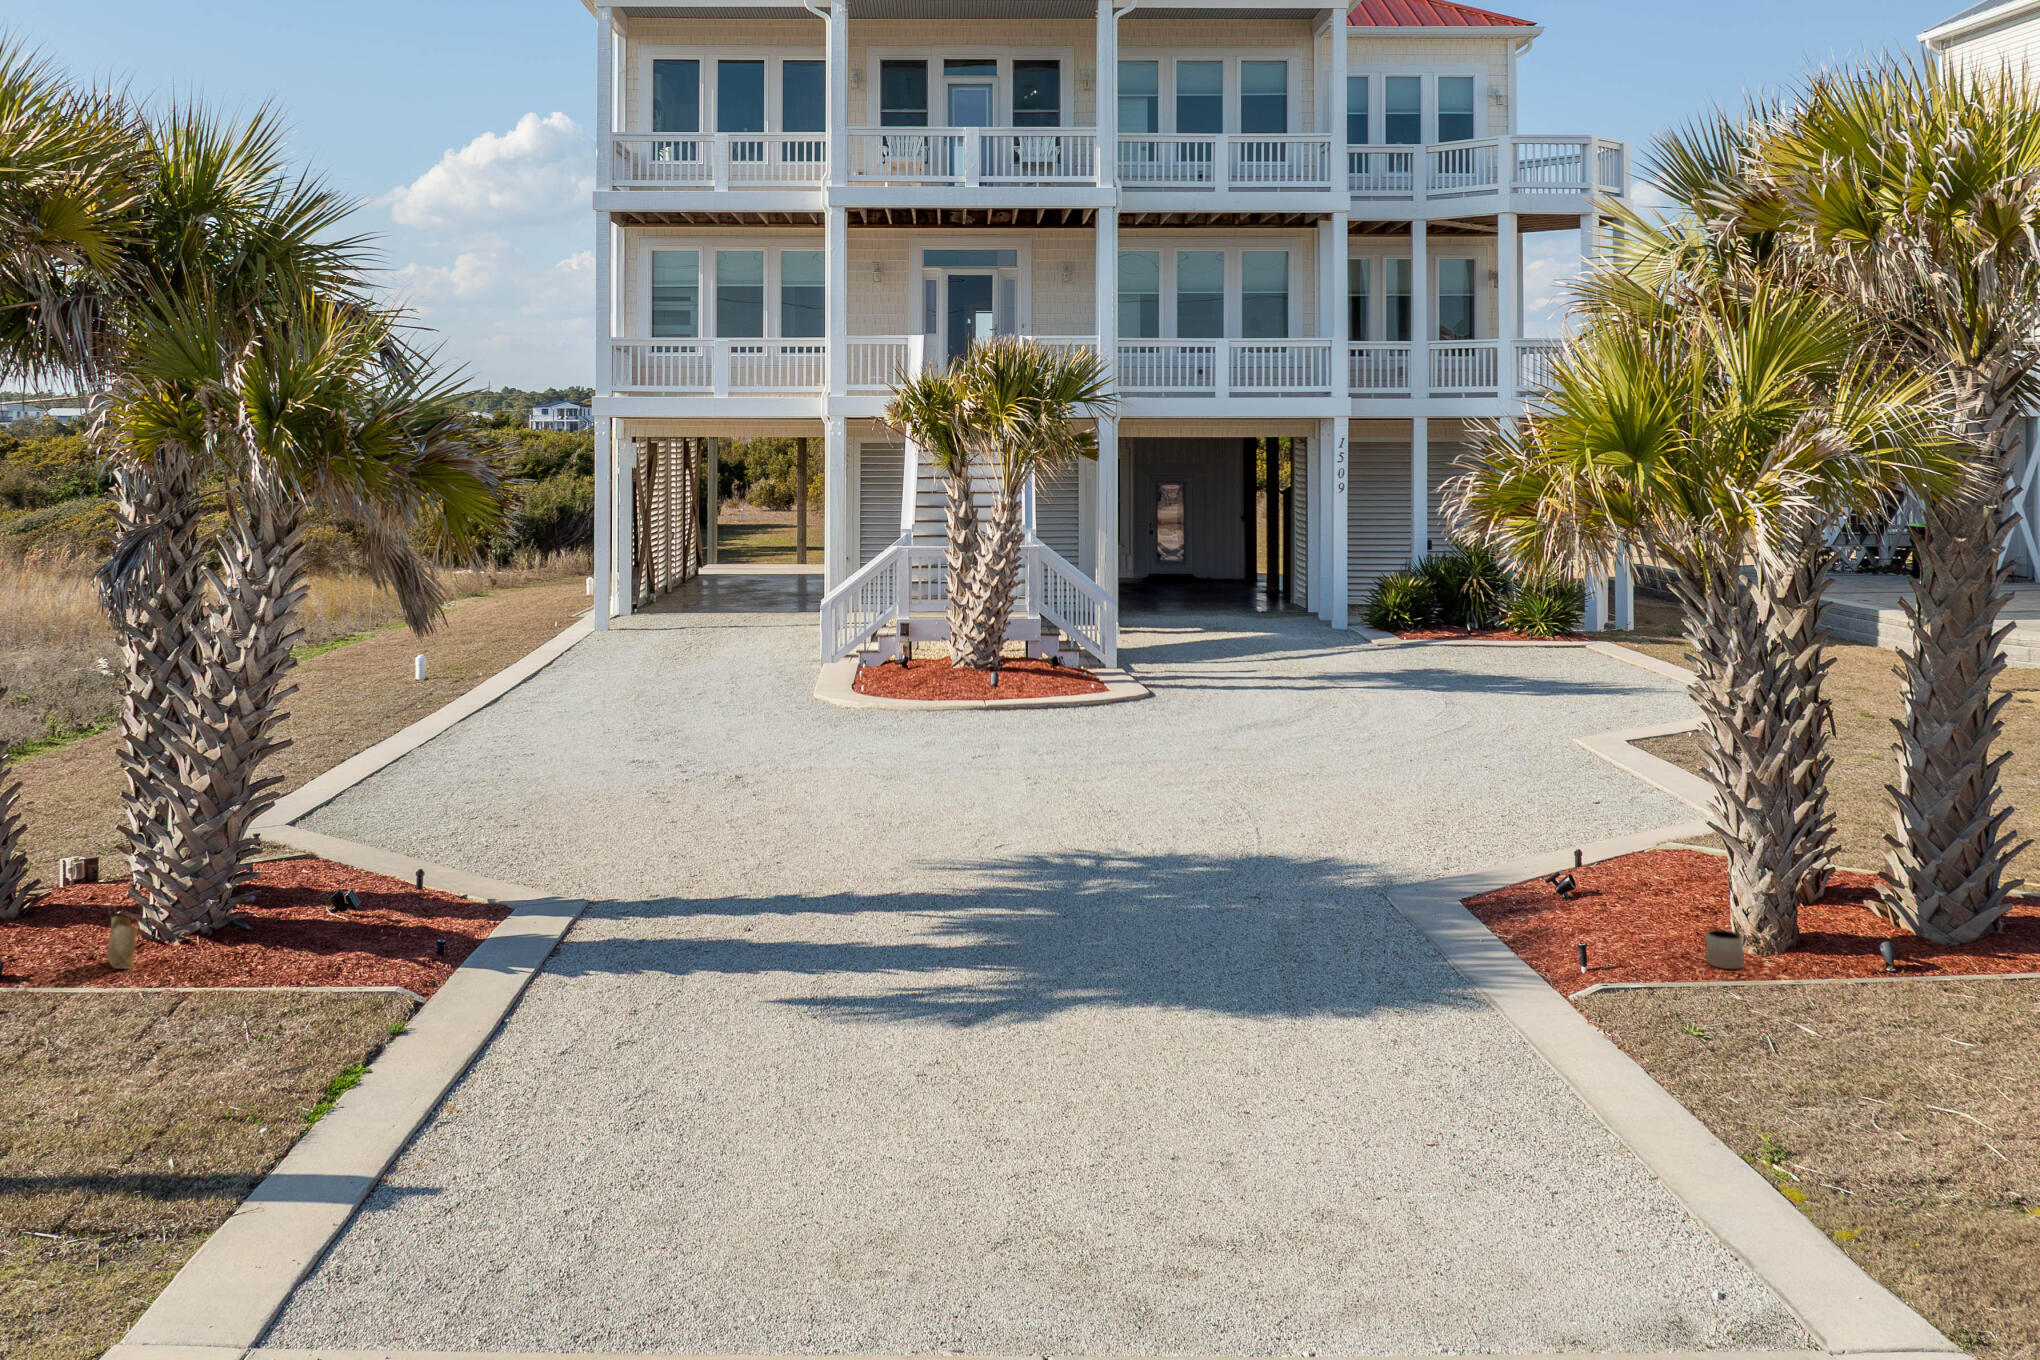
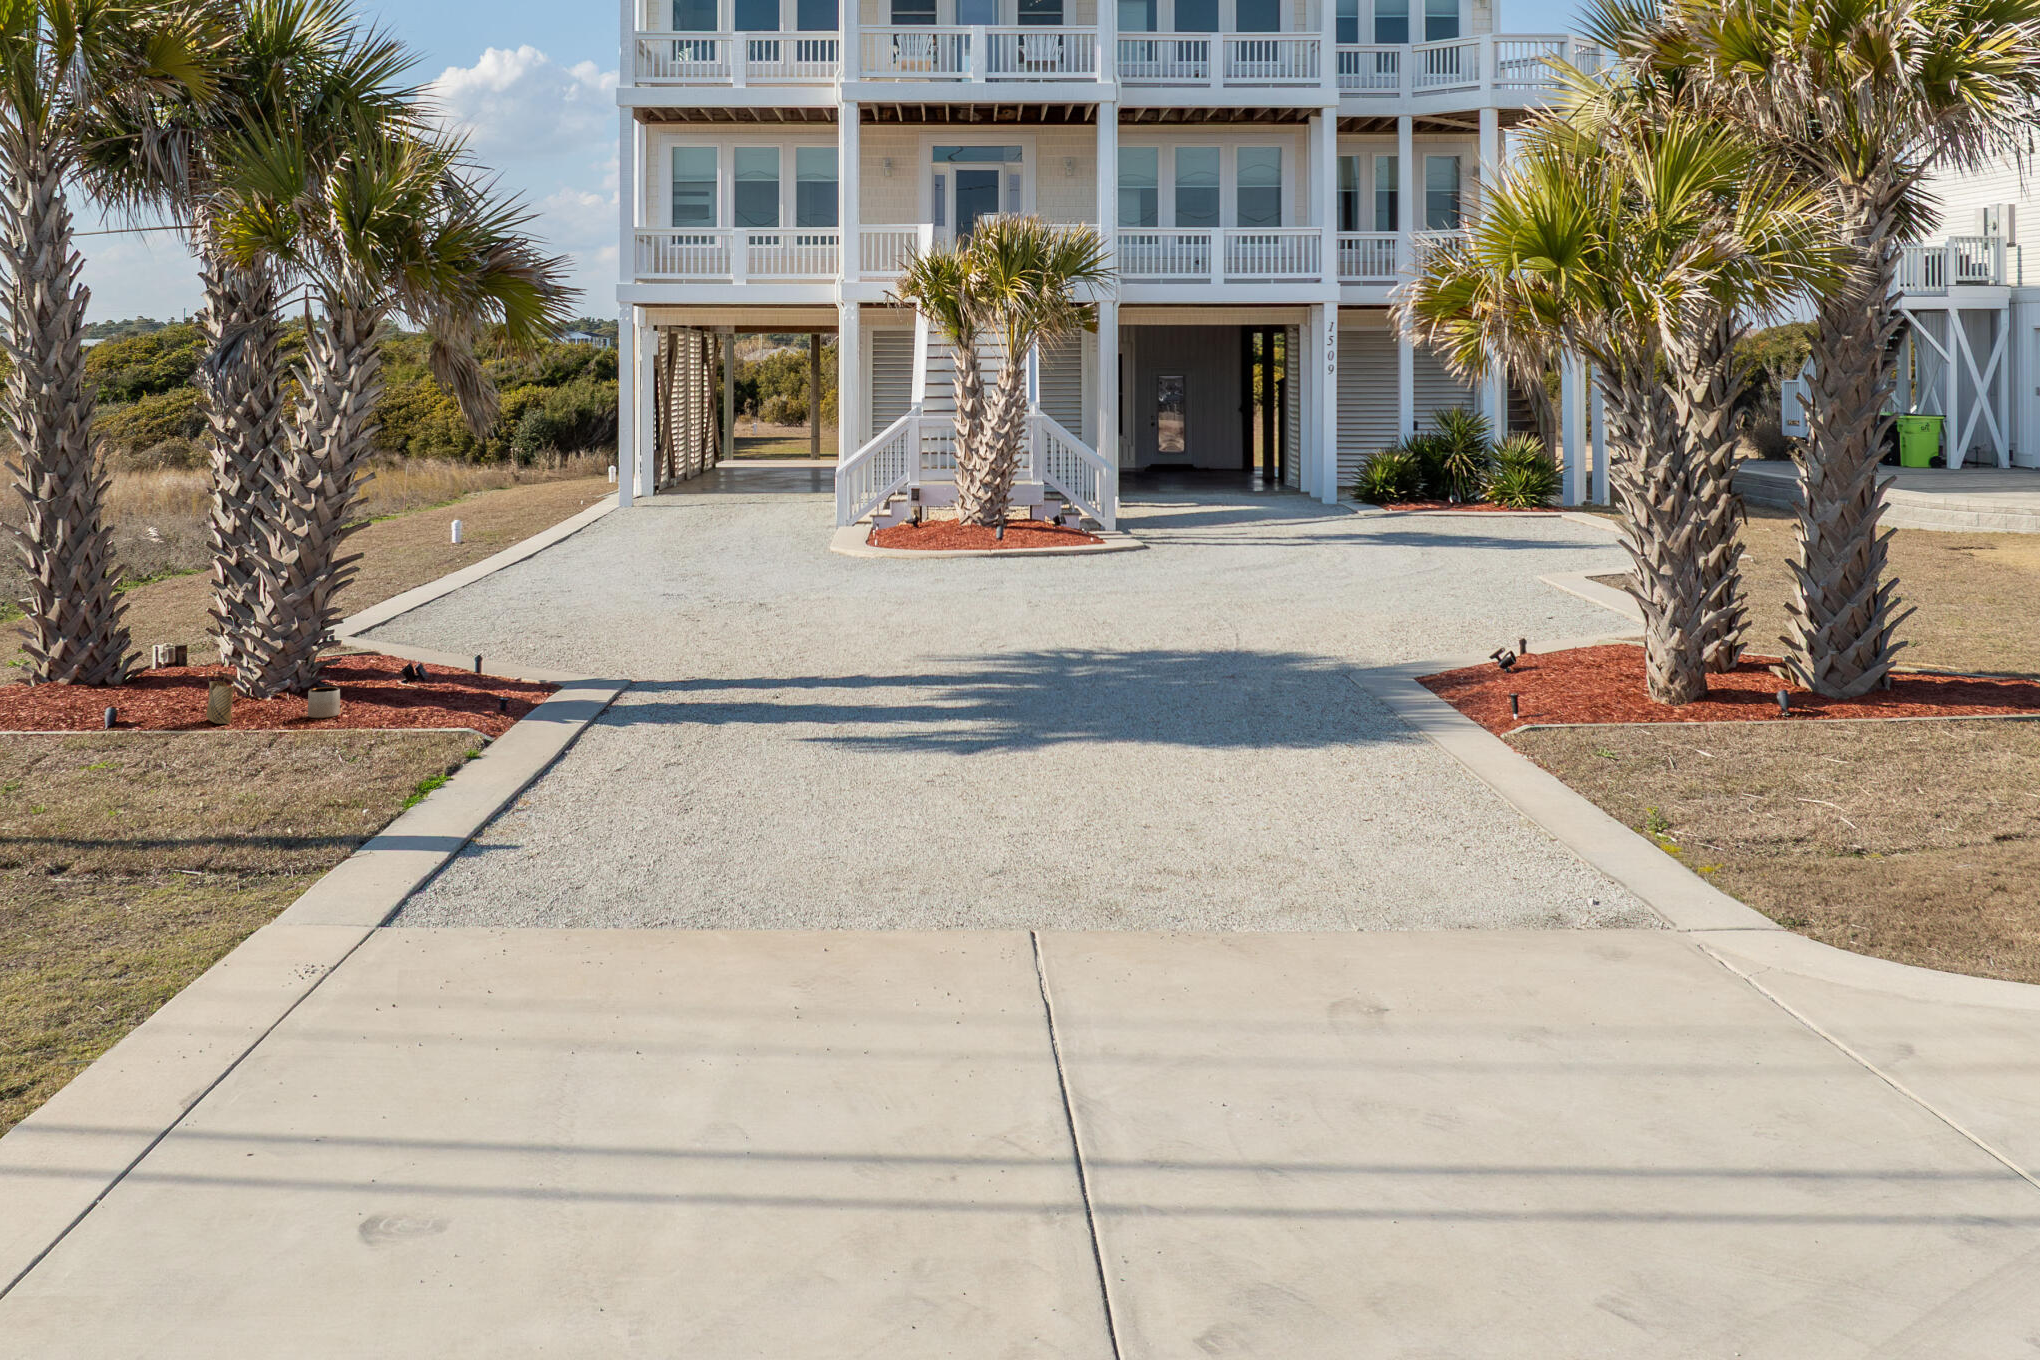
planter: present [1706,929,1744,969] -> present [308,687,340,718]

